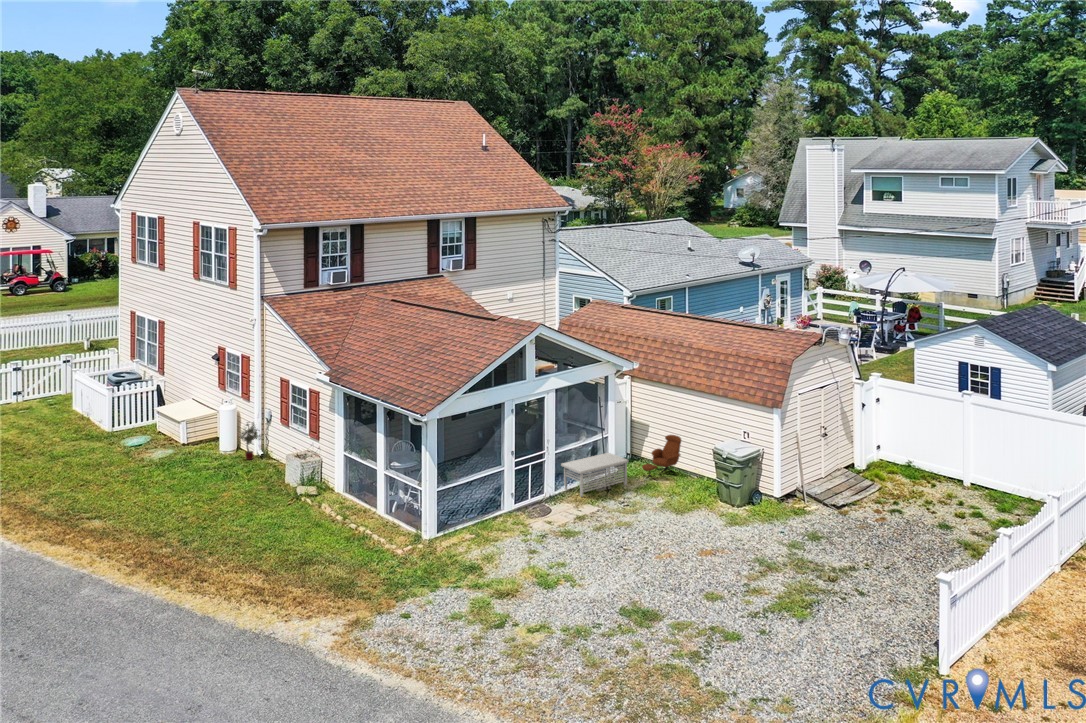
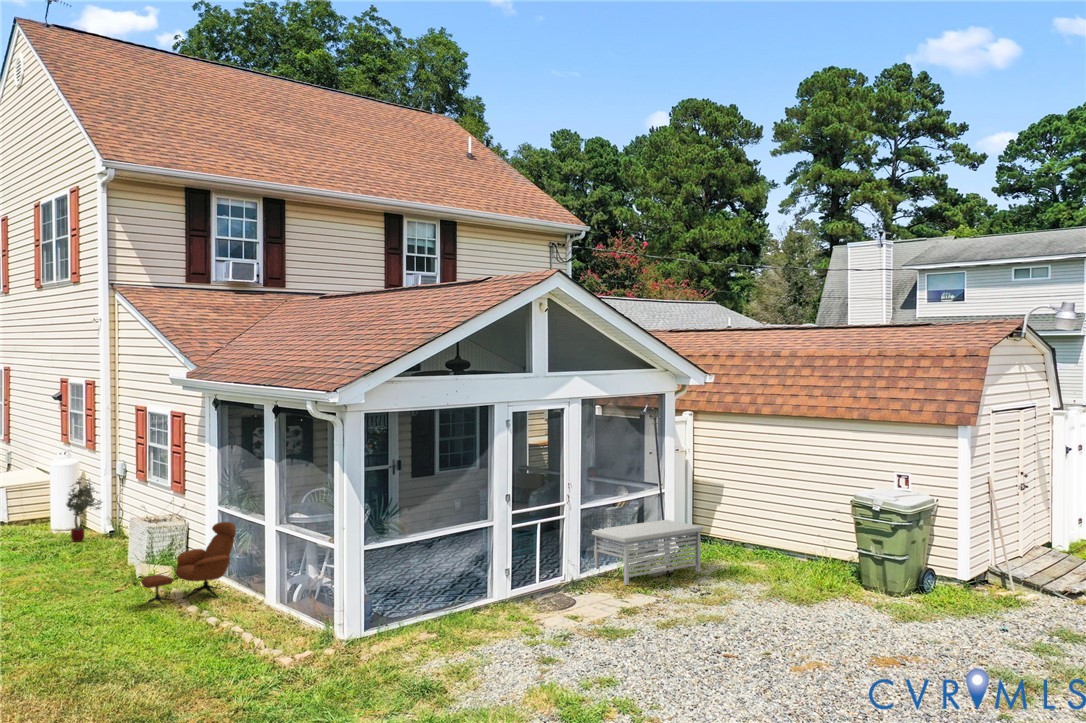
lounge chair: present [642,435,681,478] -> present [139,522,236,607]

